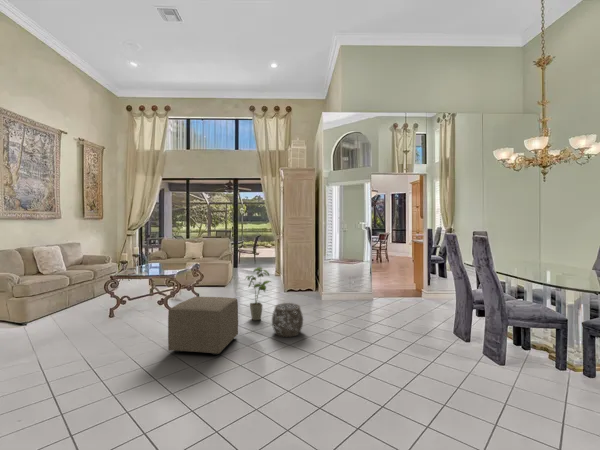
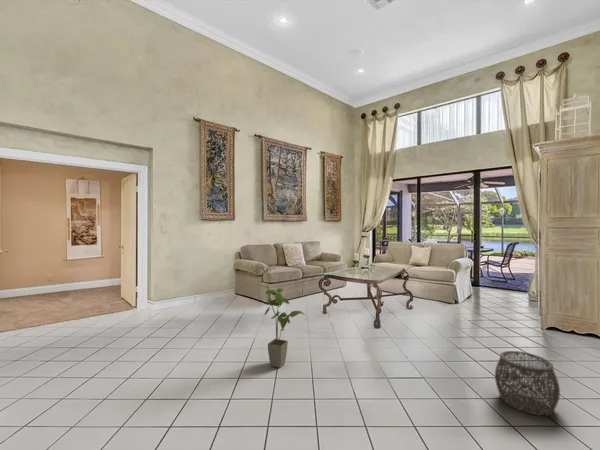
house plant: present [246,267,271,321] -> present [265,288,305,368]
ottoman: present [168,297,238,355] -> none [345,311,438,397]

